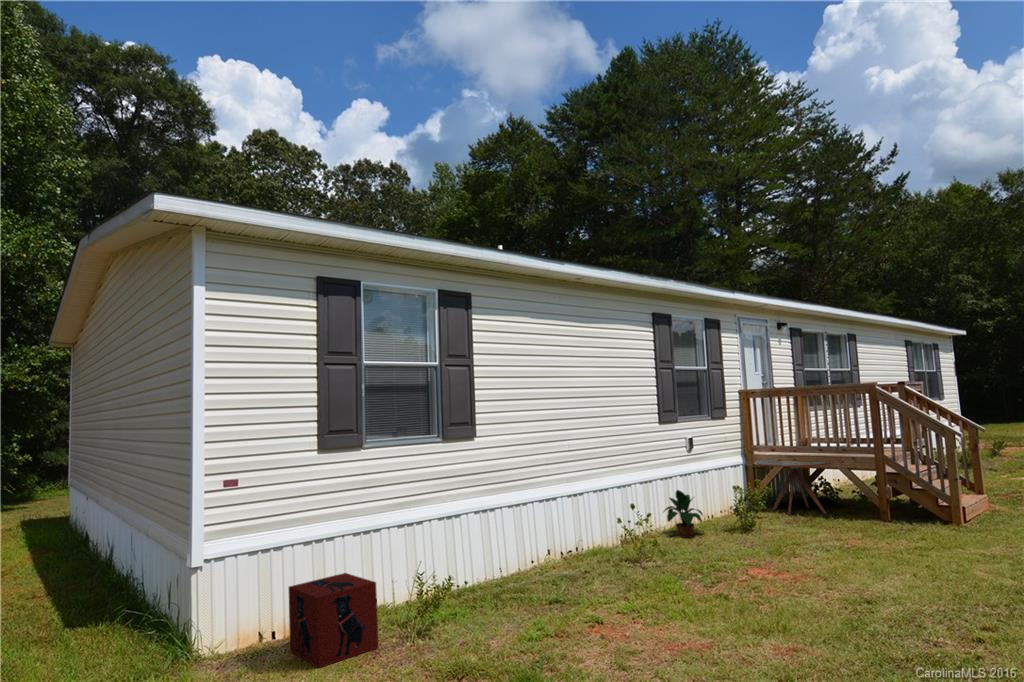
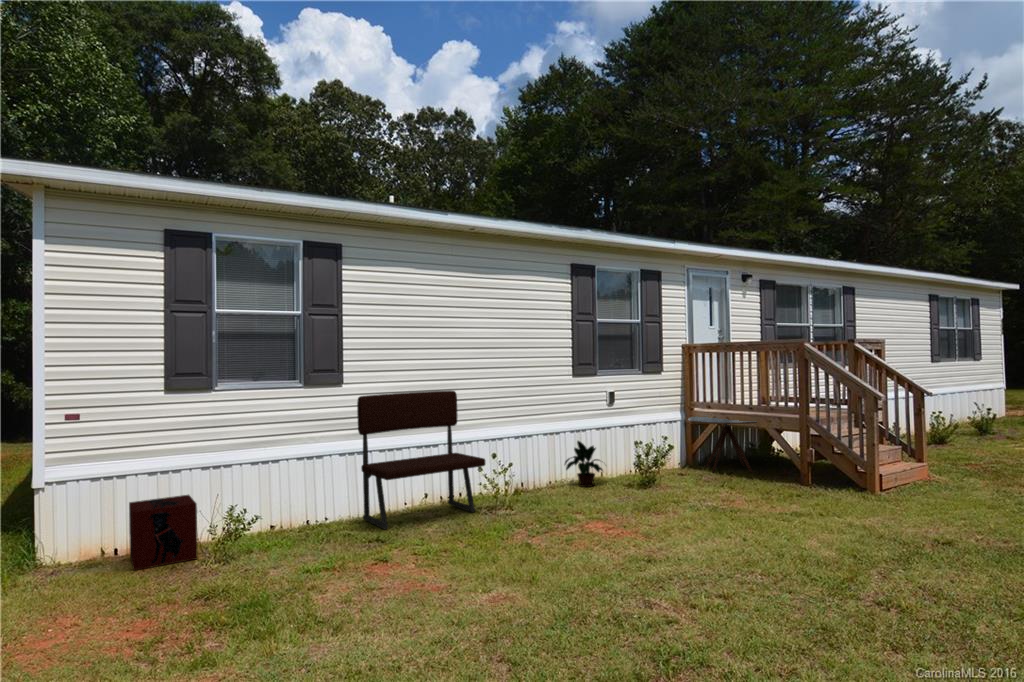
bench: none [496,443,627,597] -> present [357,391,485,530]

